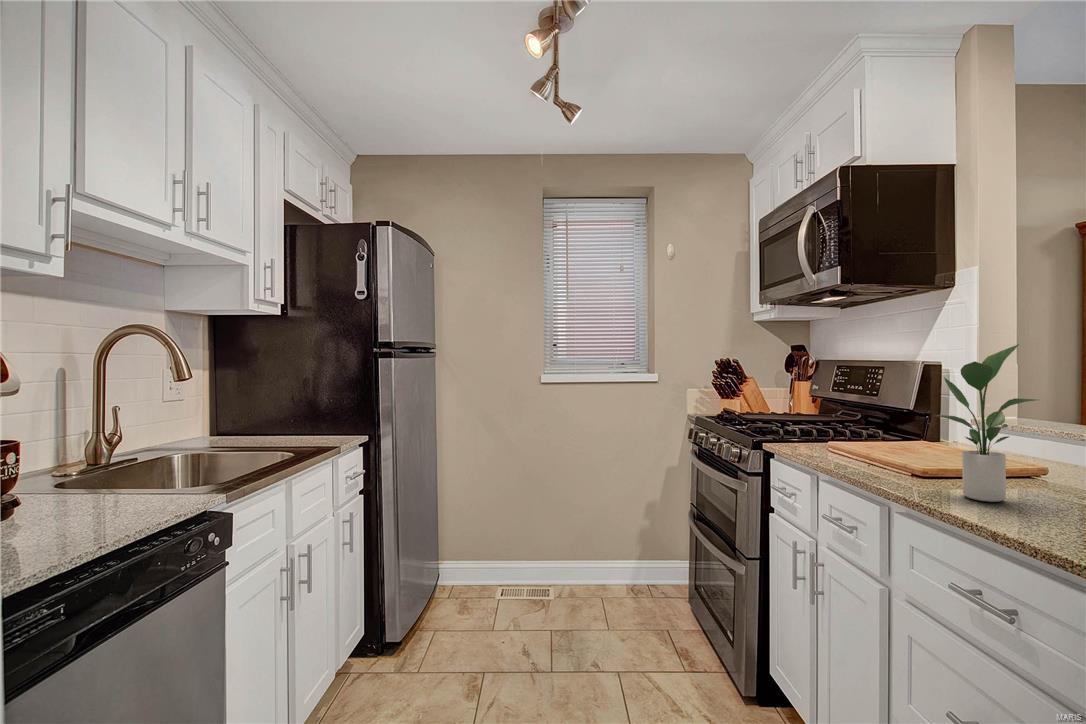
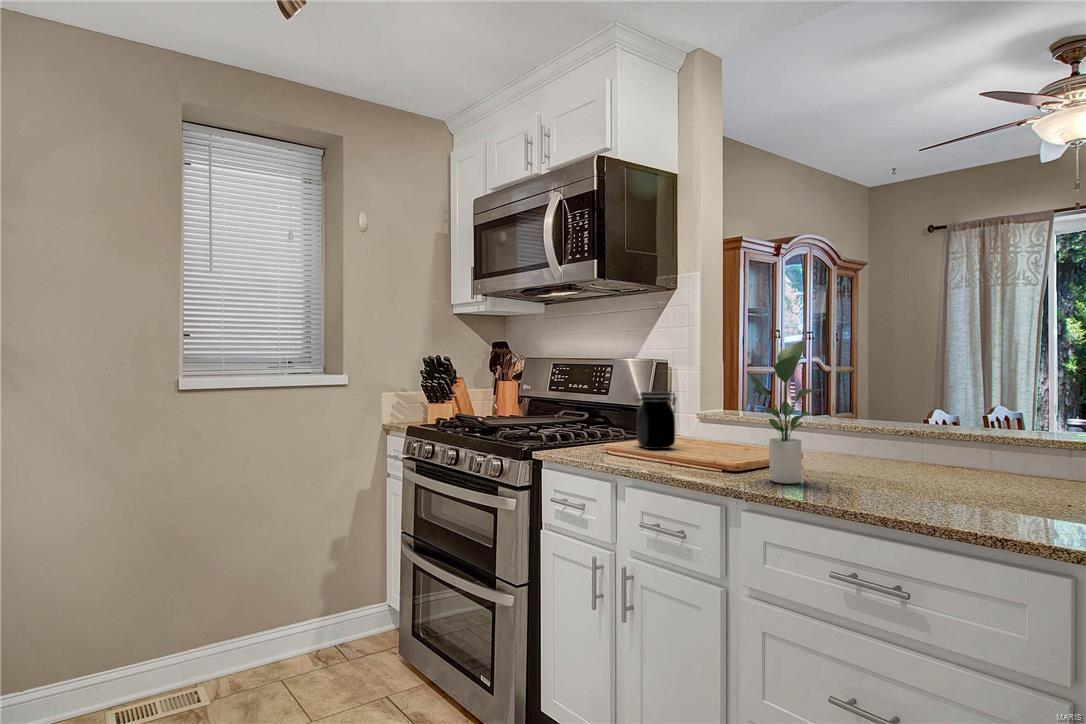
jar: none [871,395,920,453] -> present [637,392,676,449]

